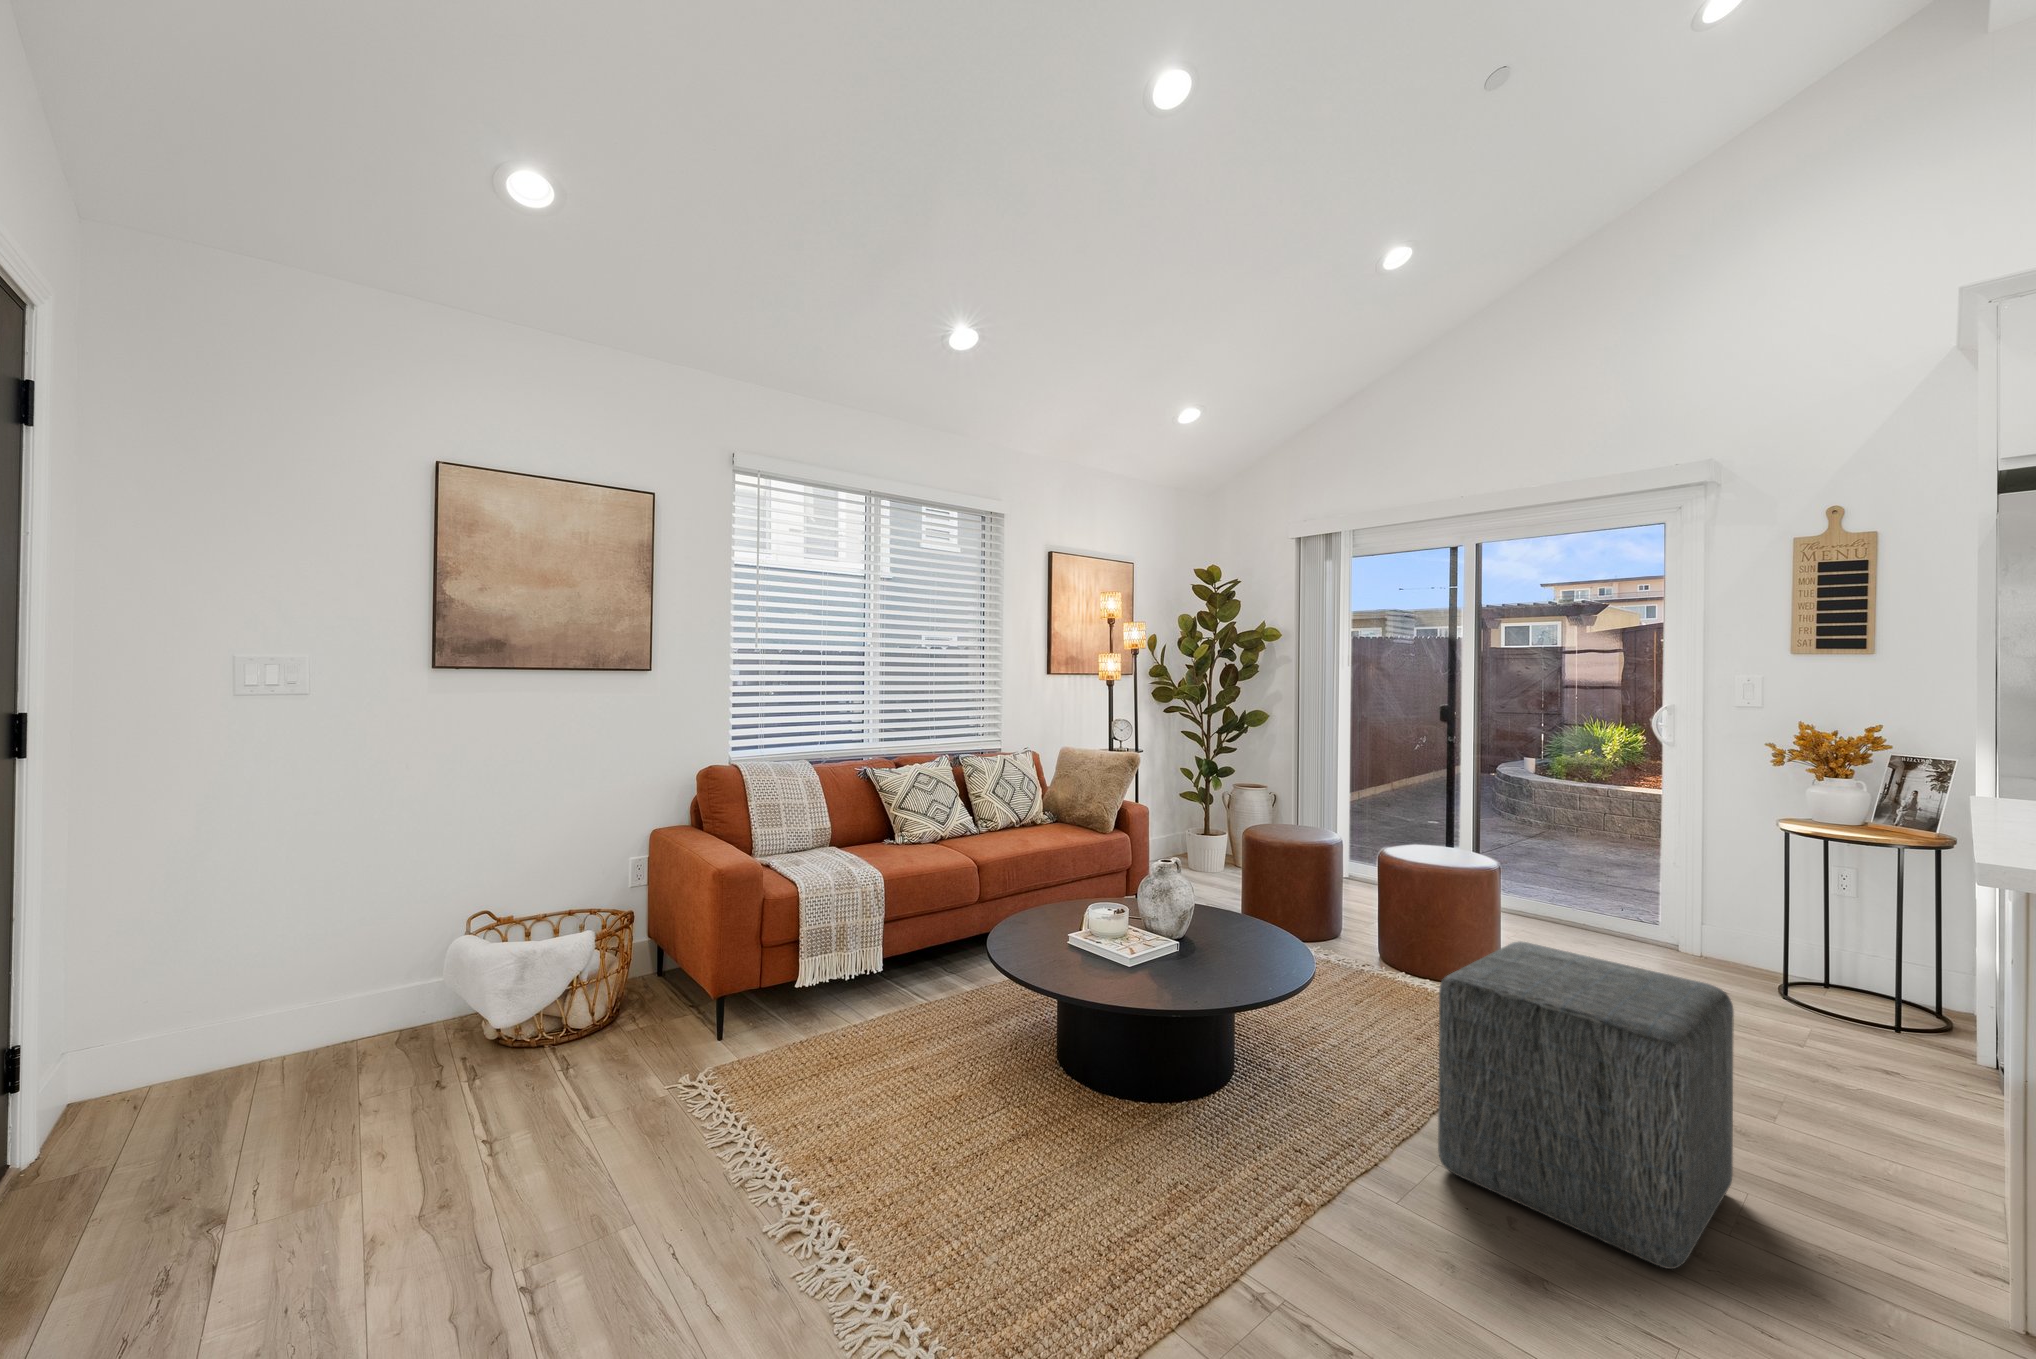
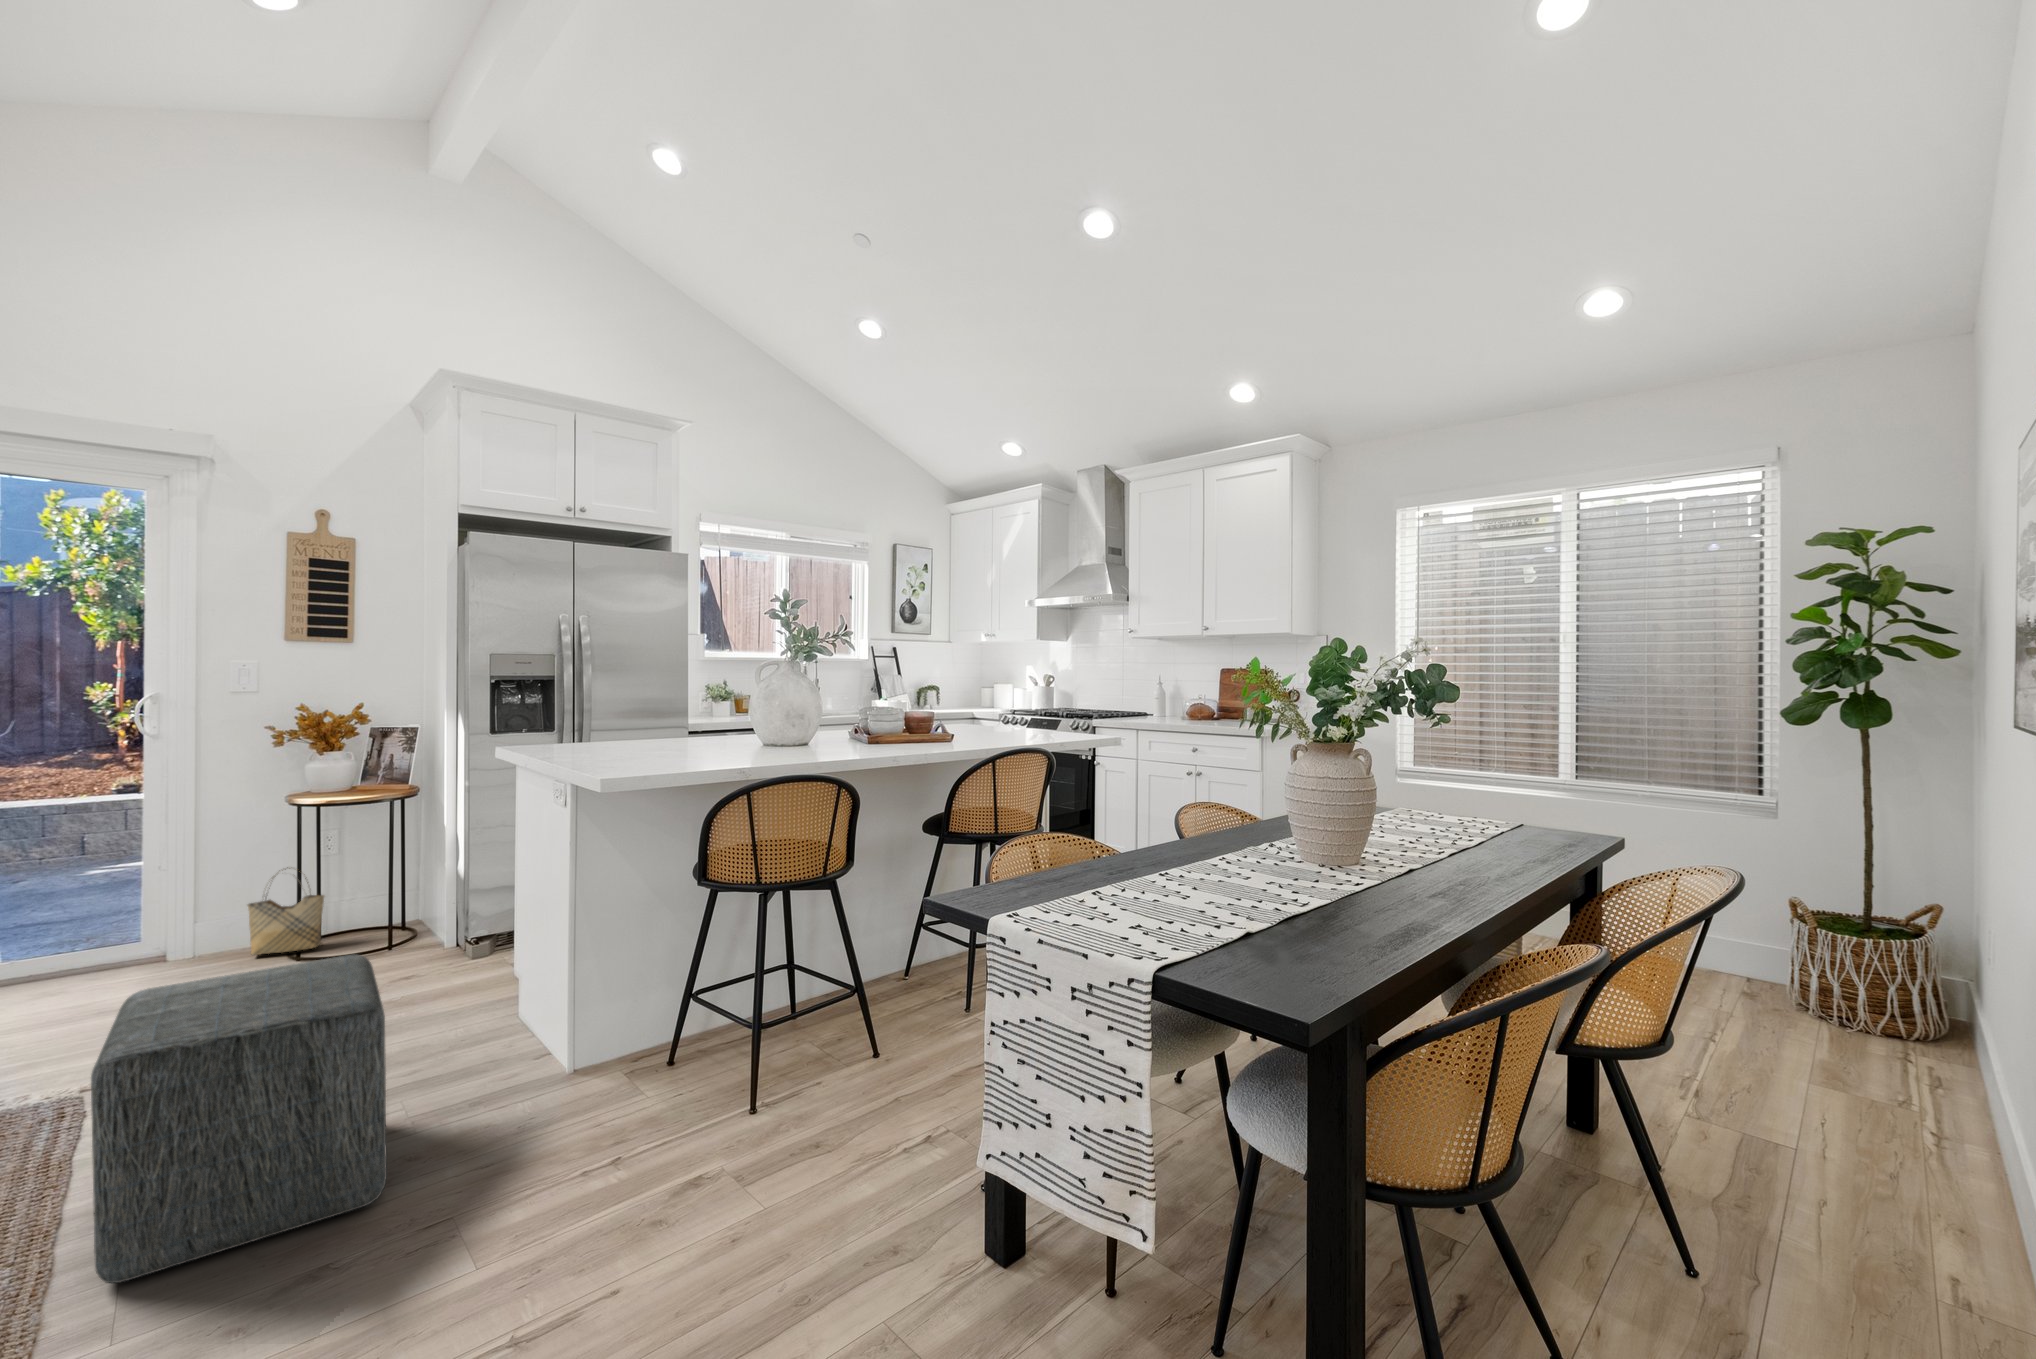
woven basket: none [1734,896,1822,993] -> present [248,867,324,955]

